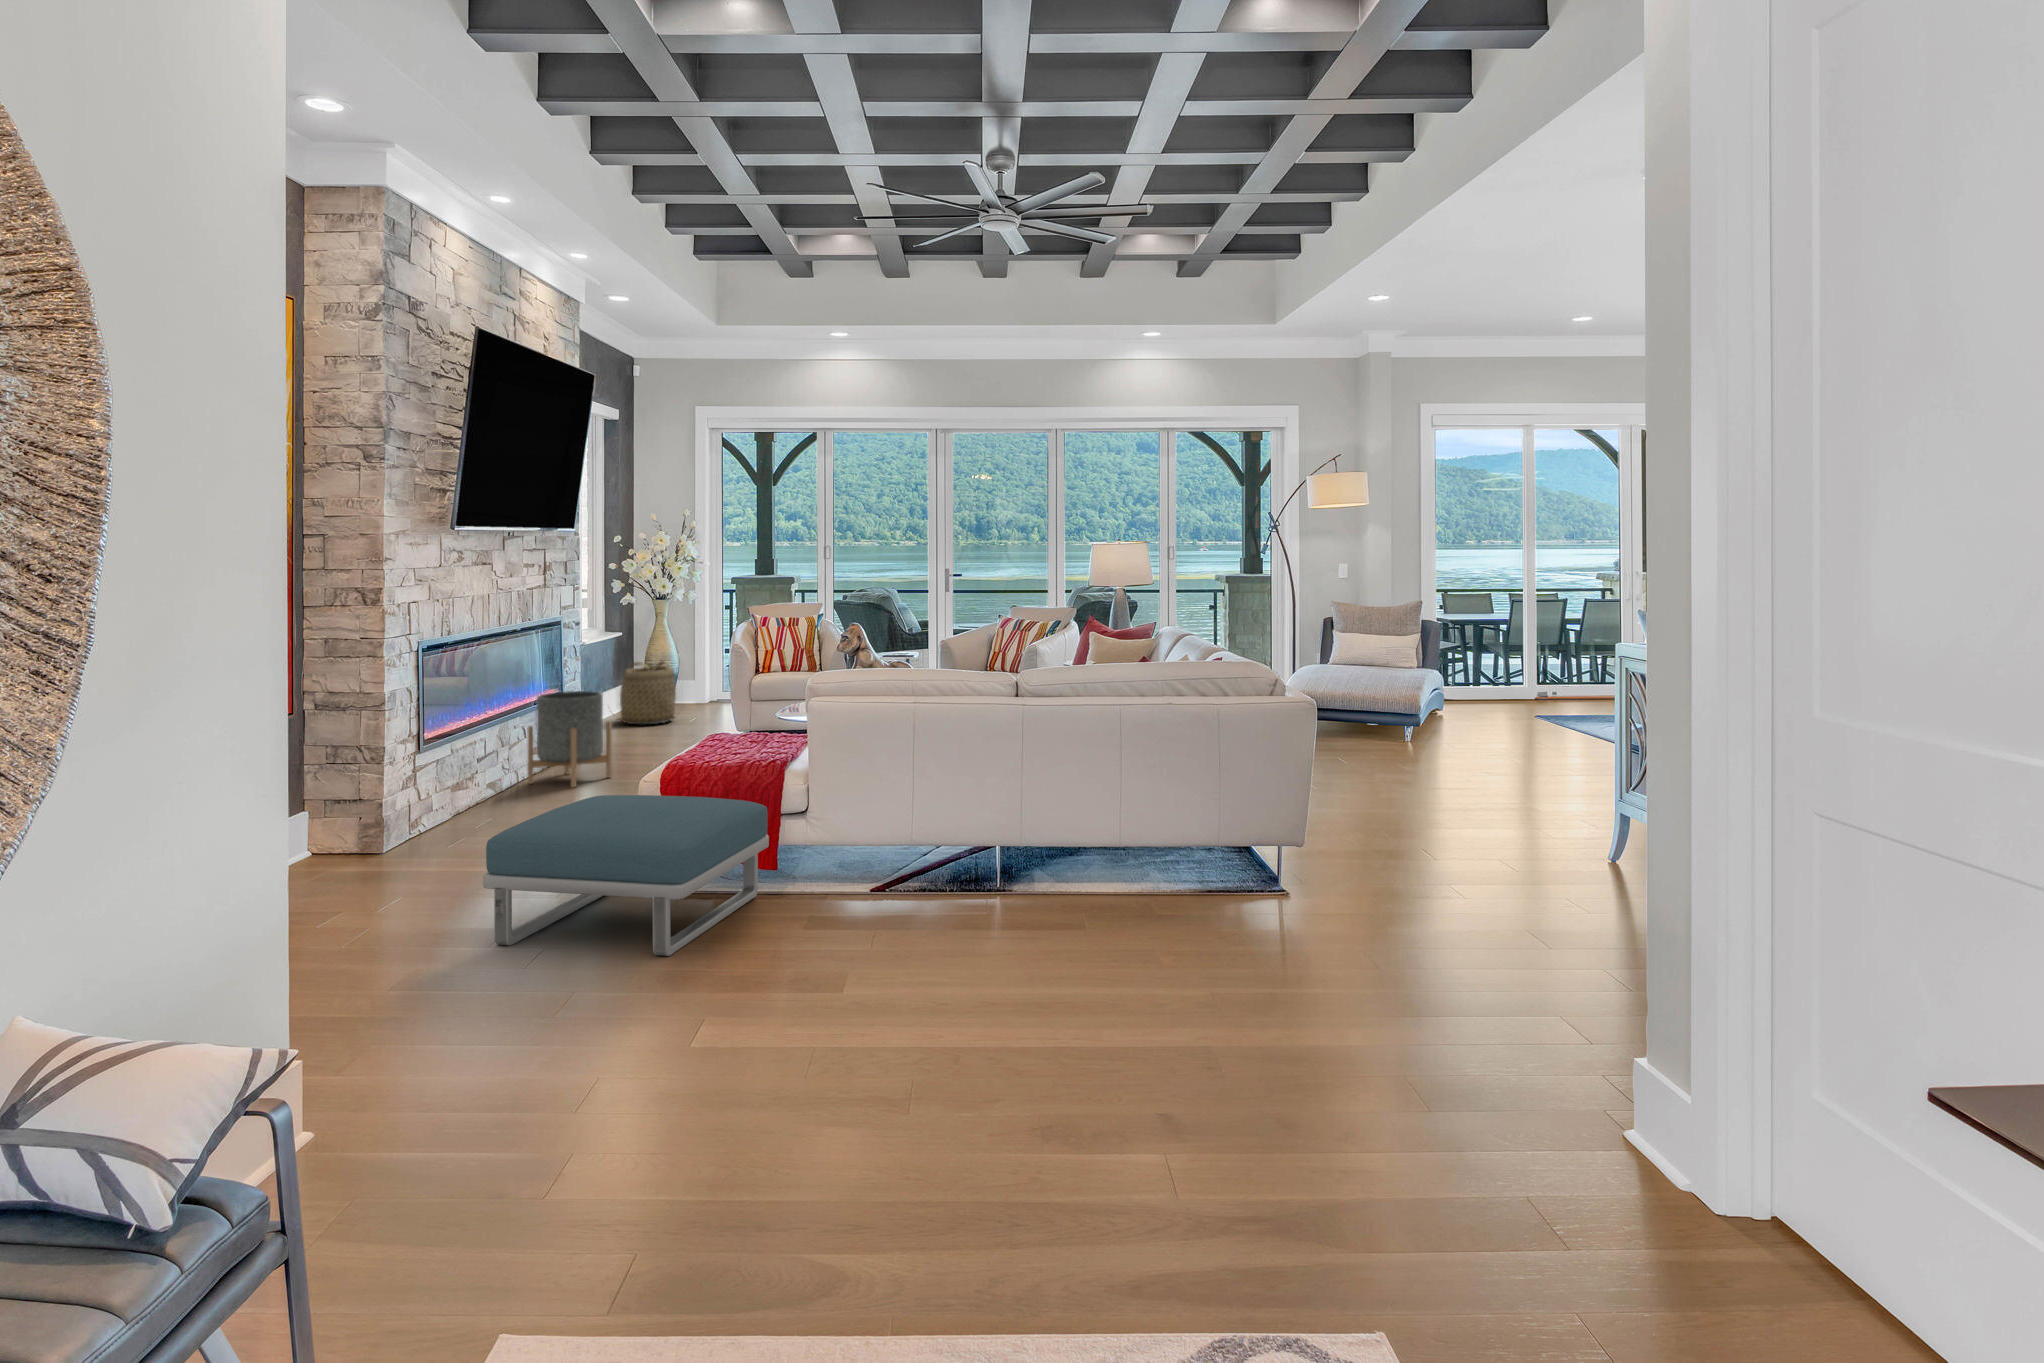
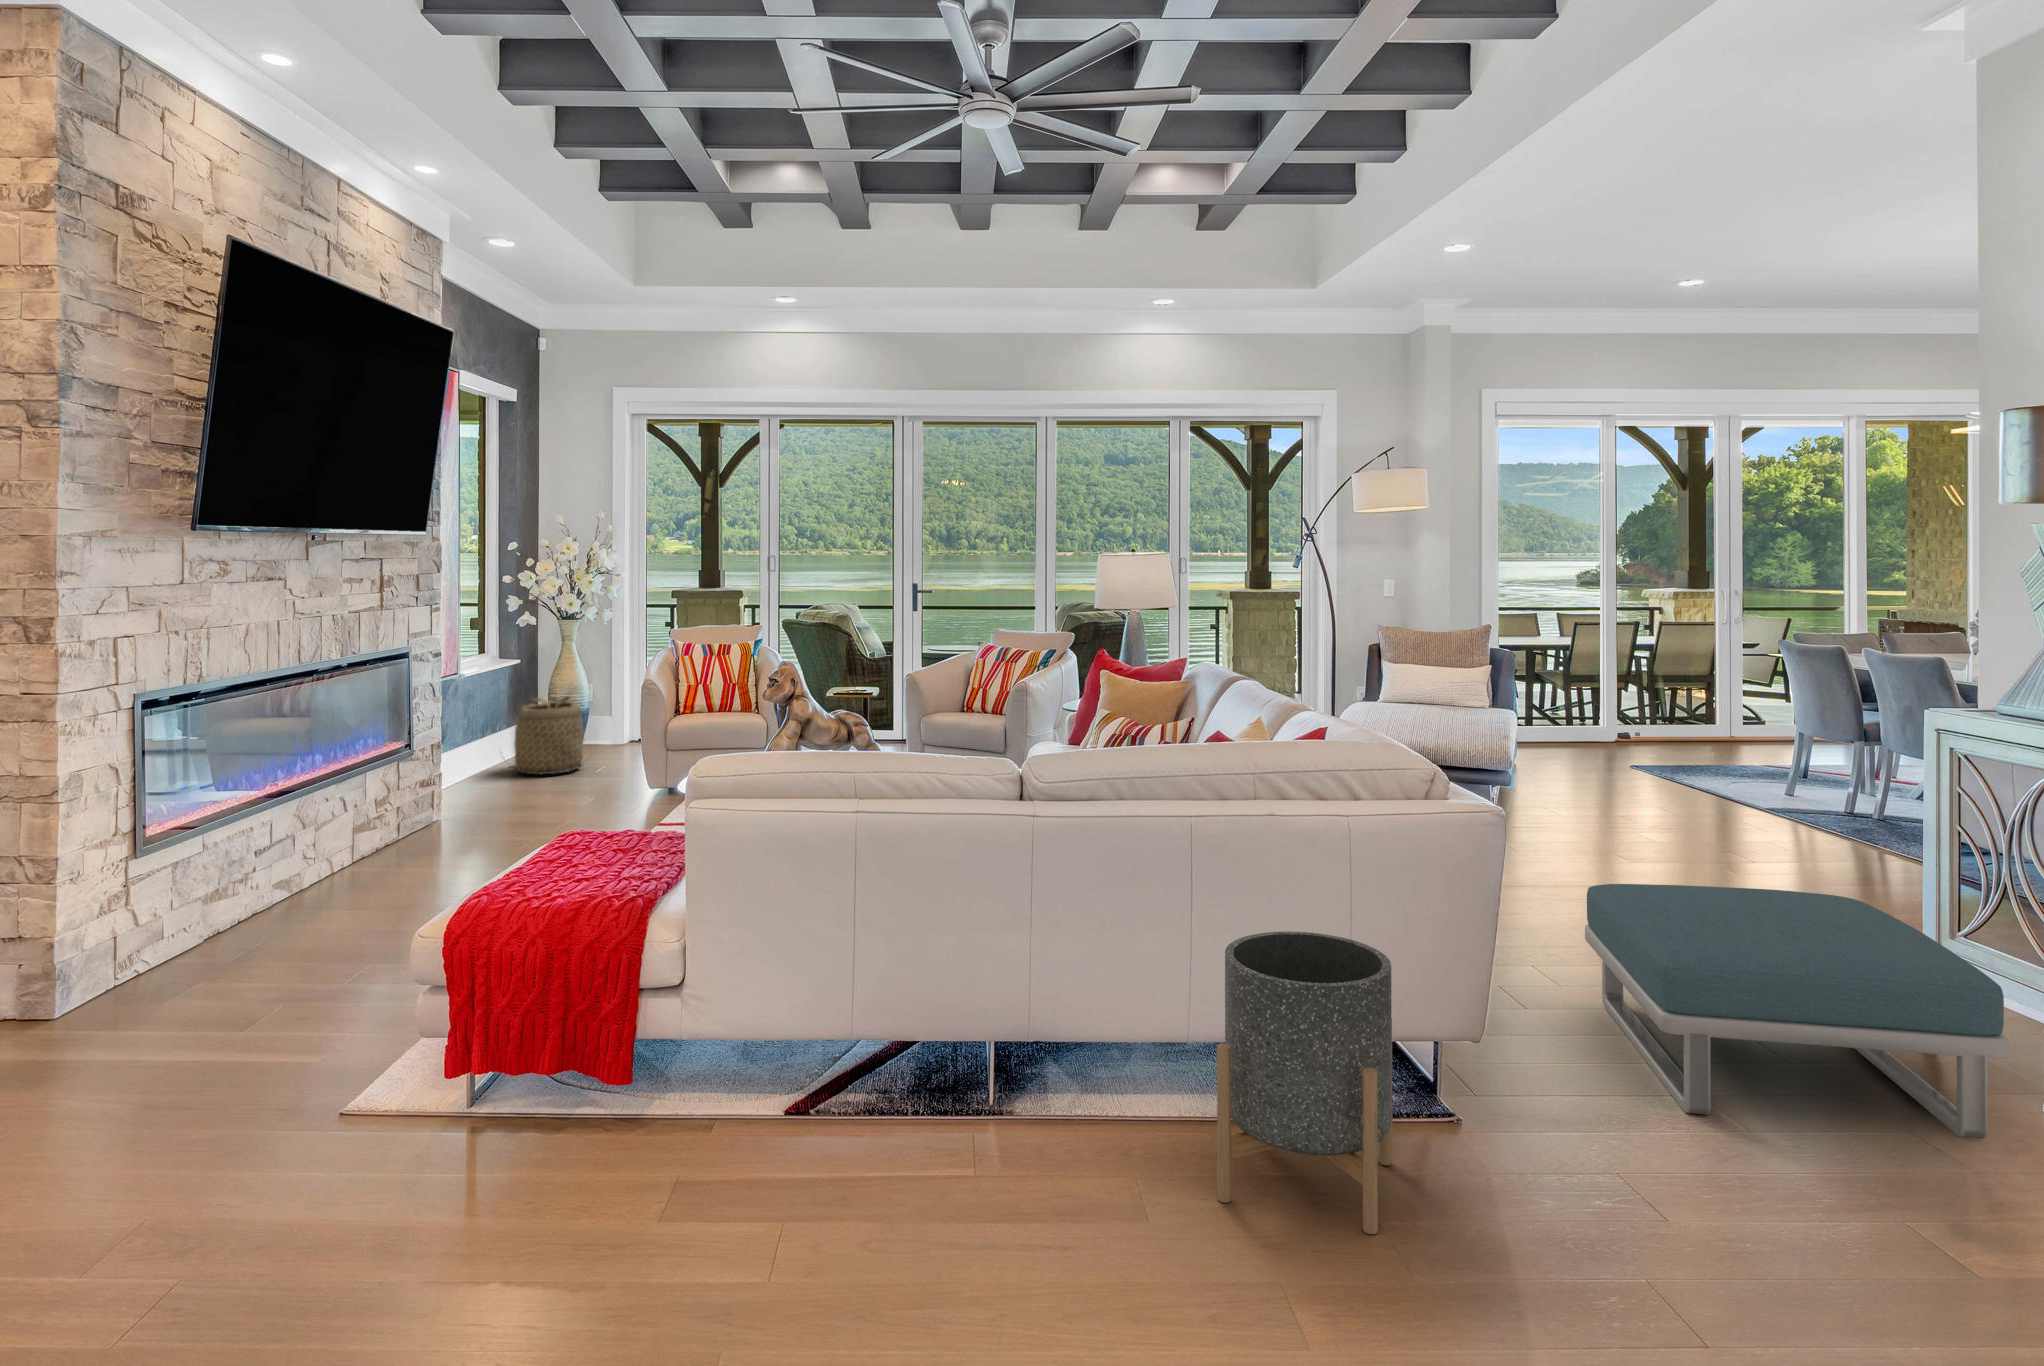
planter: present [528,691,612,788] -> present [1217,932,1392,1234]
footstool: present [483,795,769,956] -> present [1585,884,2009,1139]

